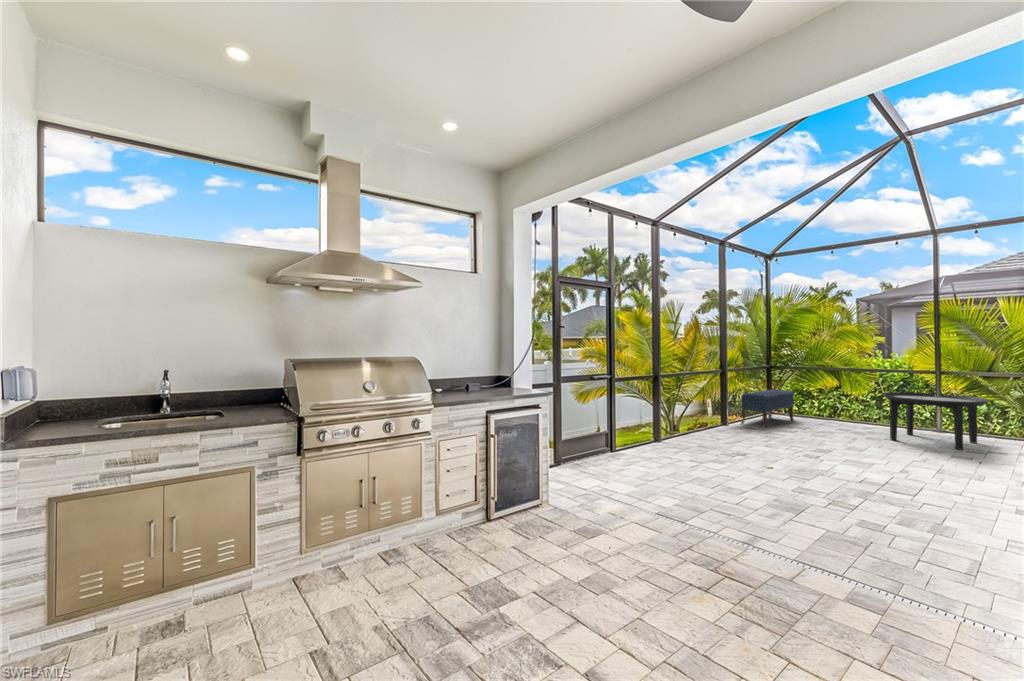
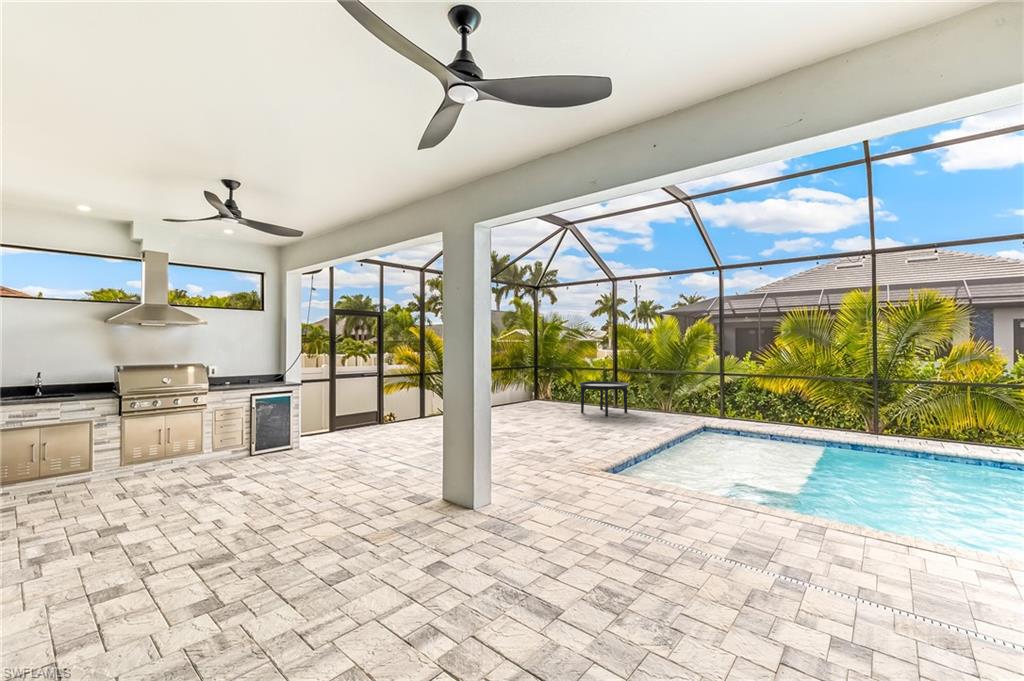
bench: present [741,390,794,427] -> none [507,382,551,408]

